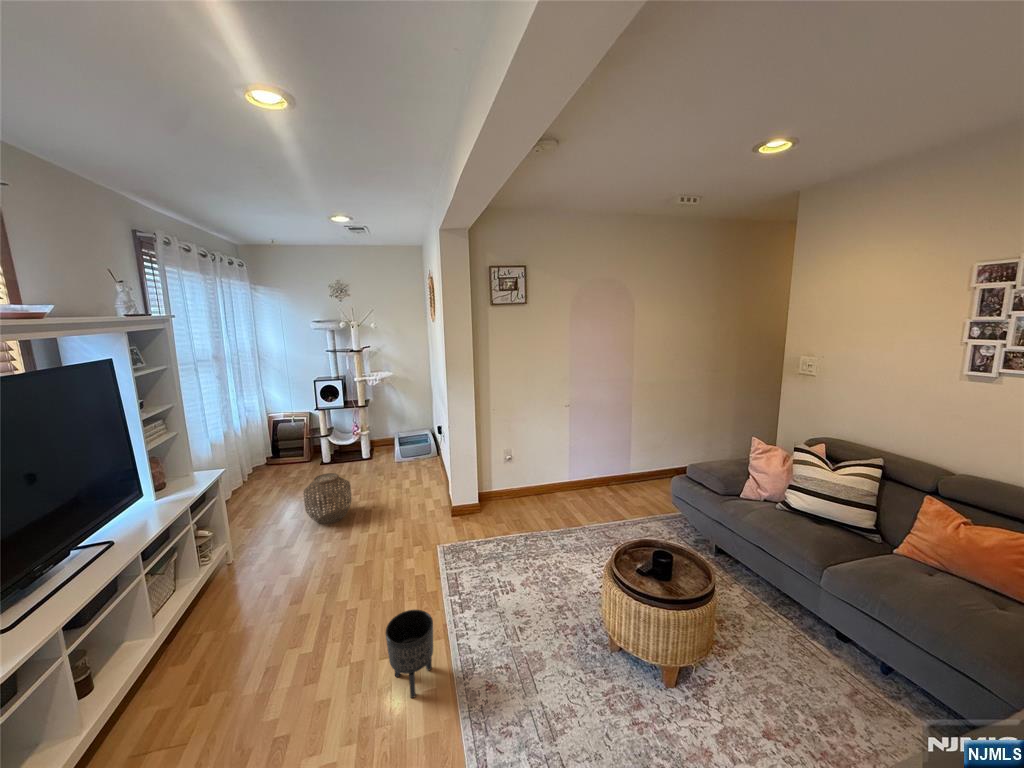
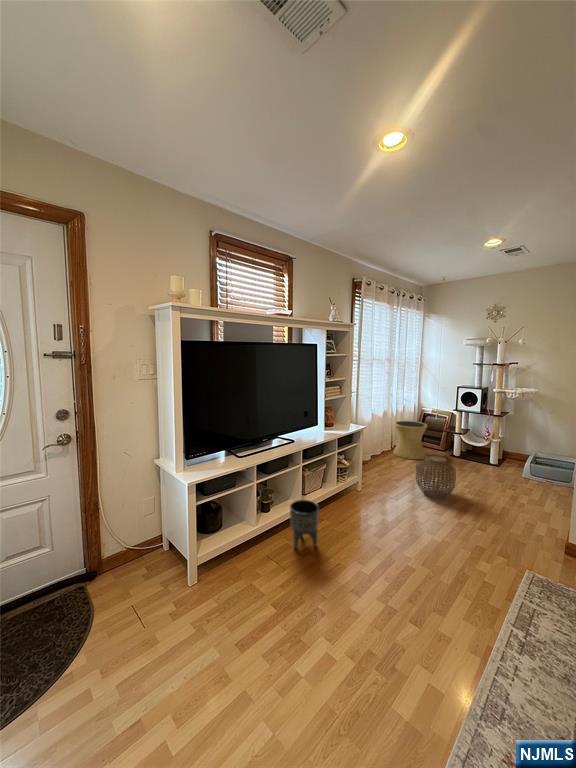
side table: none [241,435,295,490] -> present [393,421,427,459]
planter: present [385,610,433,698] -> present [290,500,319,549]

